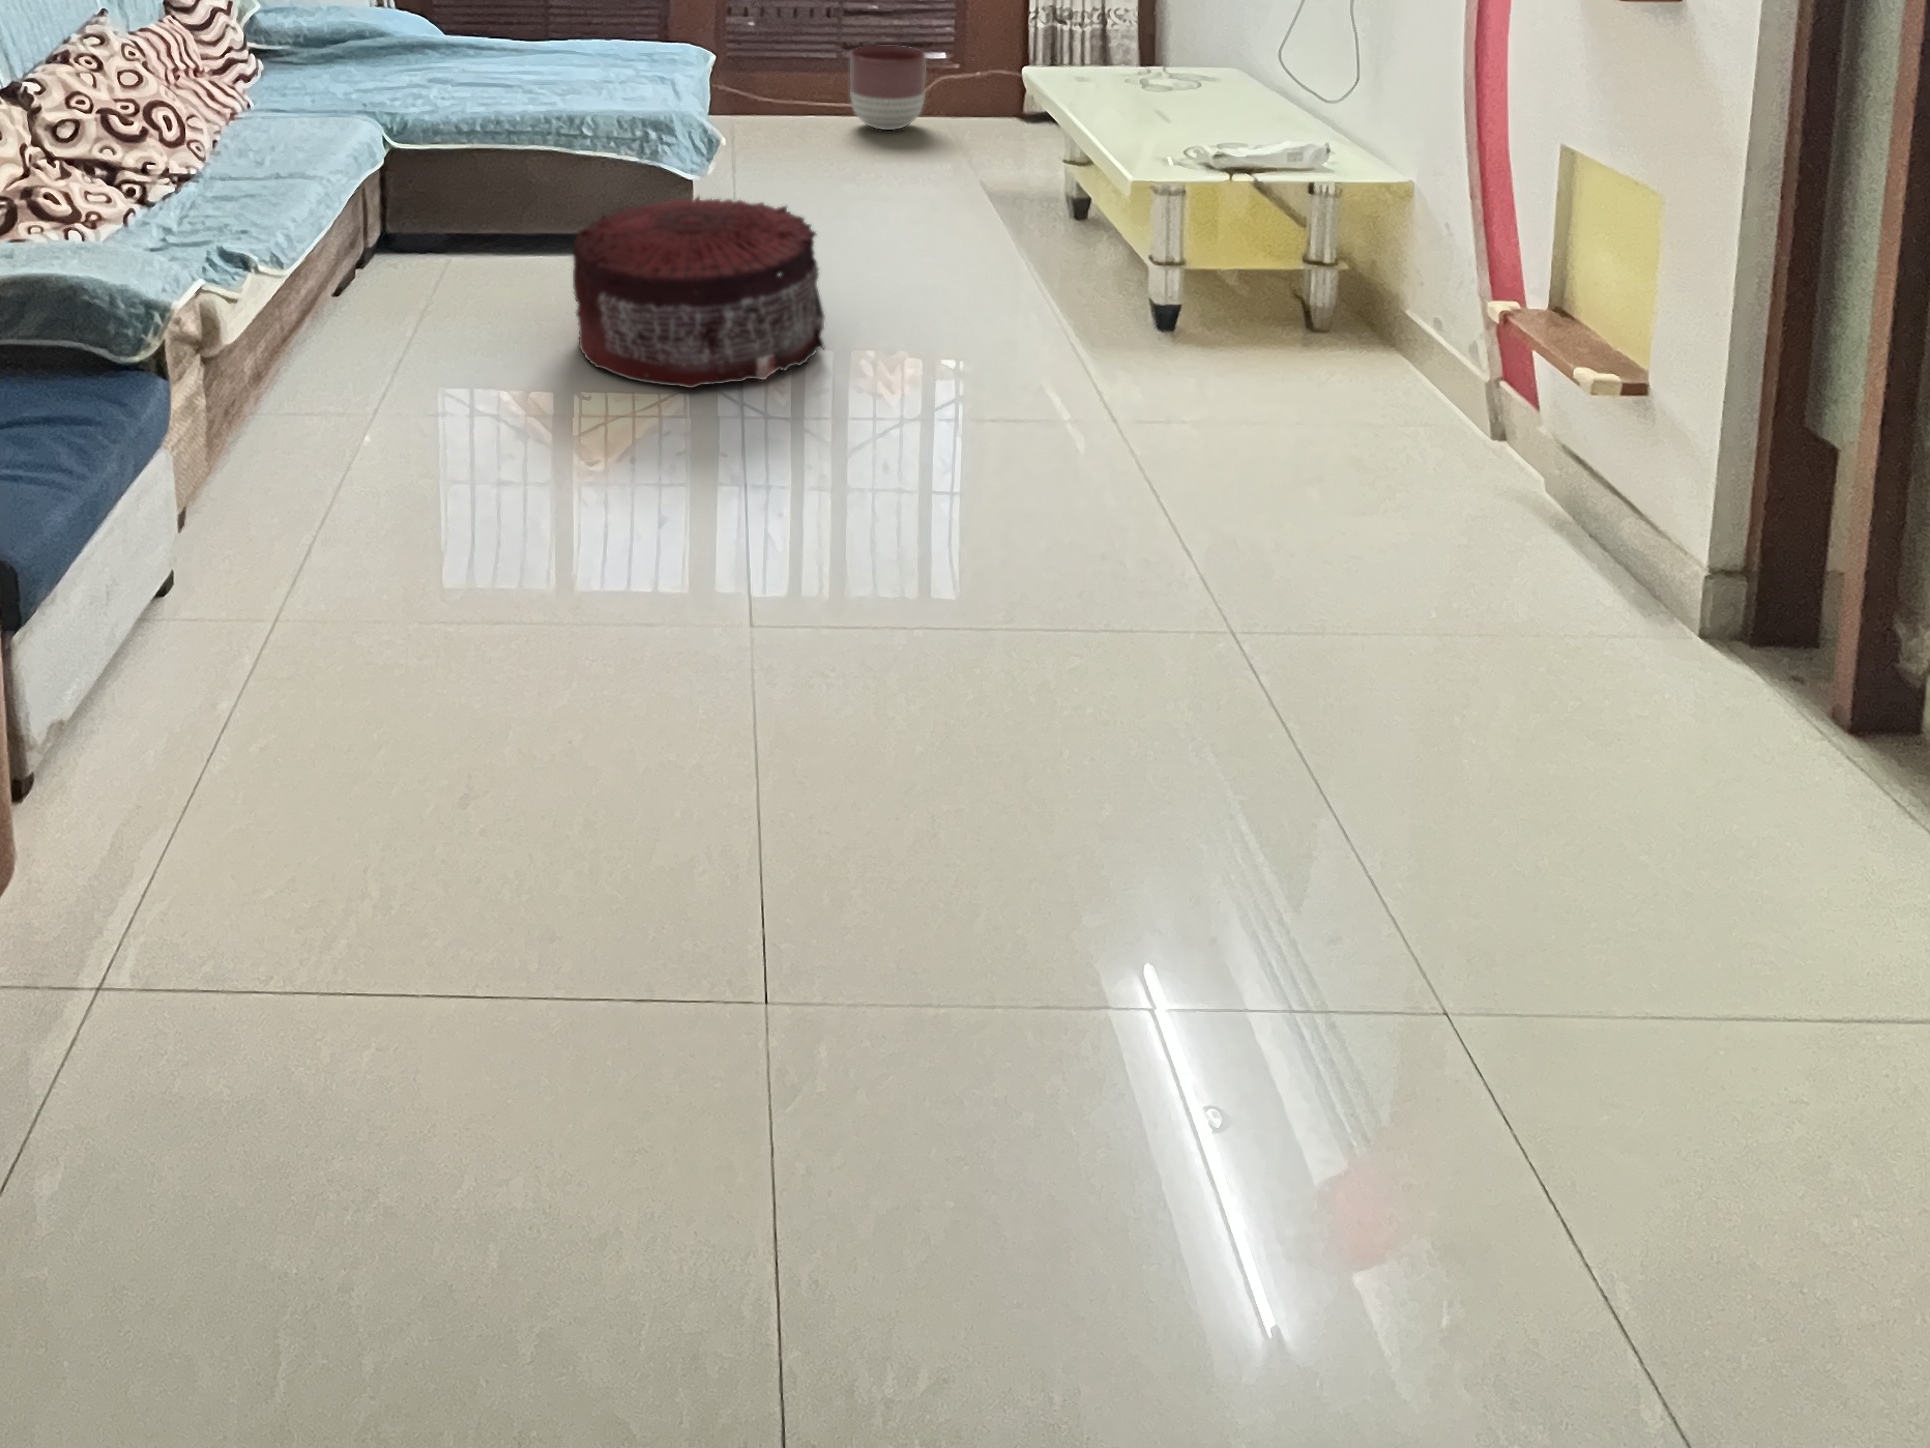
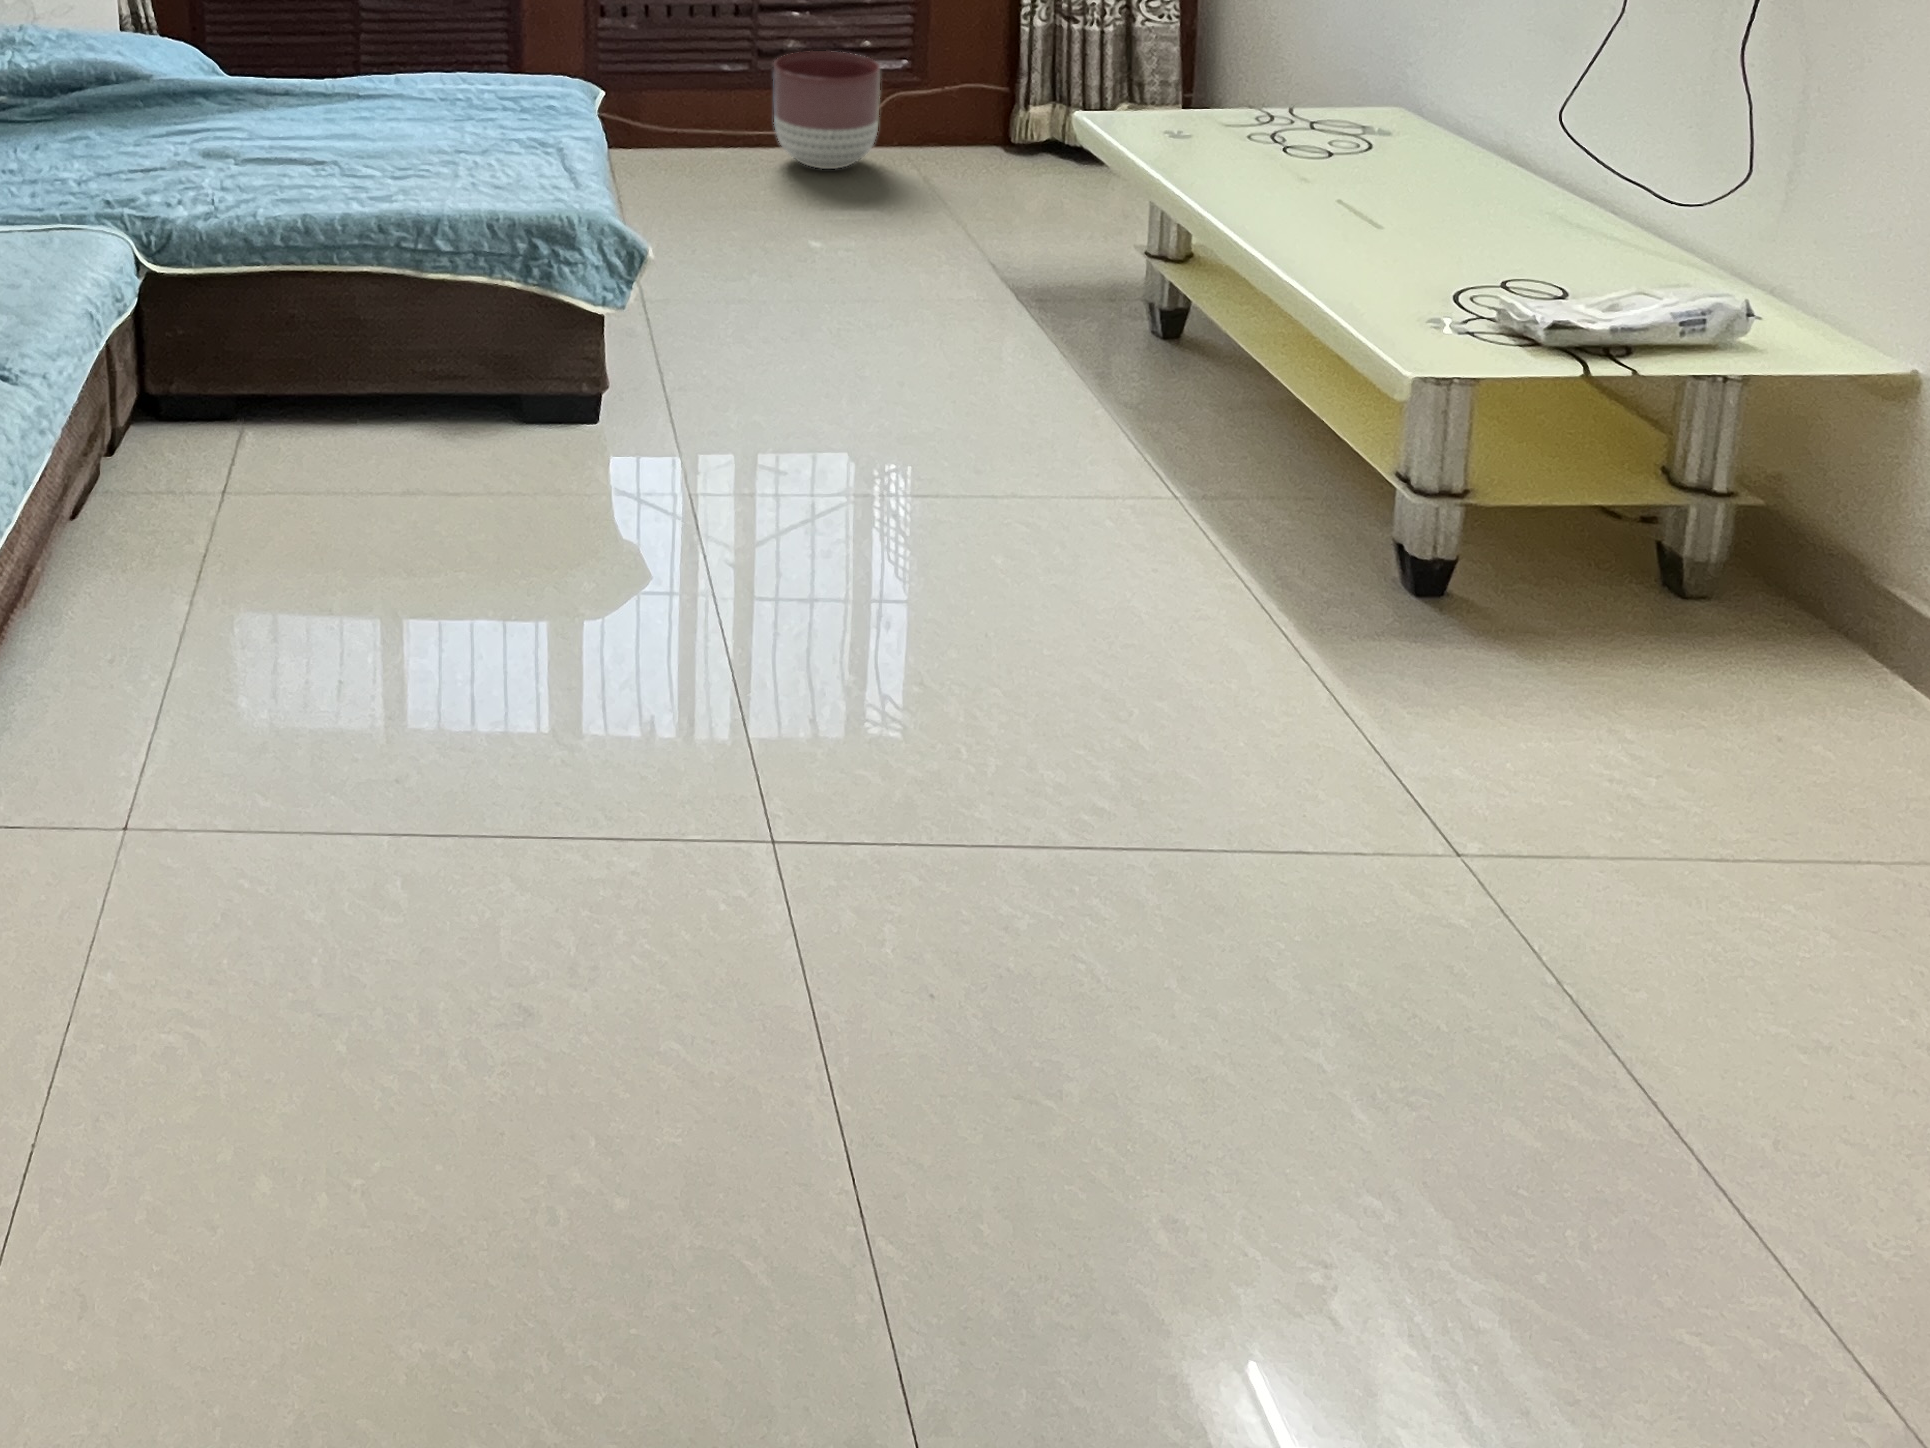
pouf: present [573,196,824,388] -> none [444,373,883,781]

